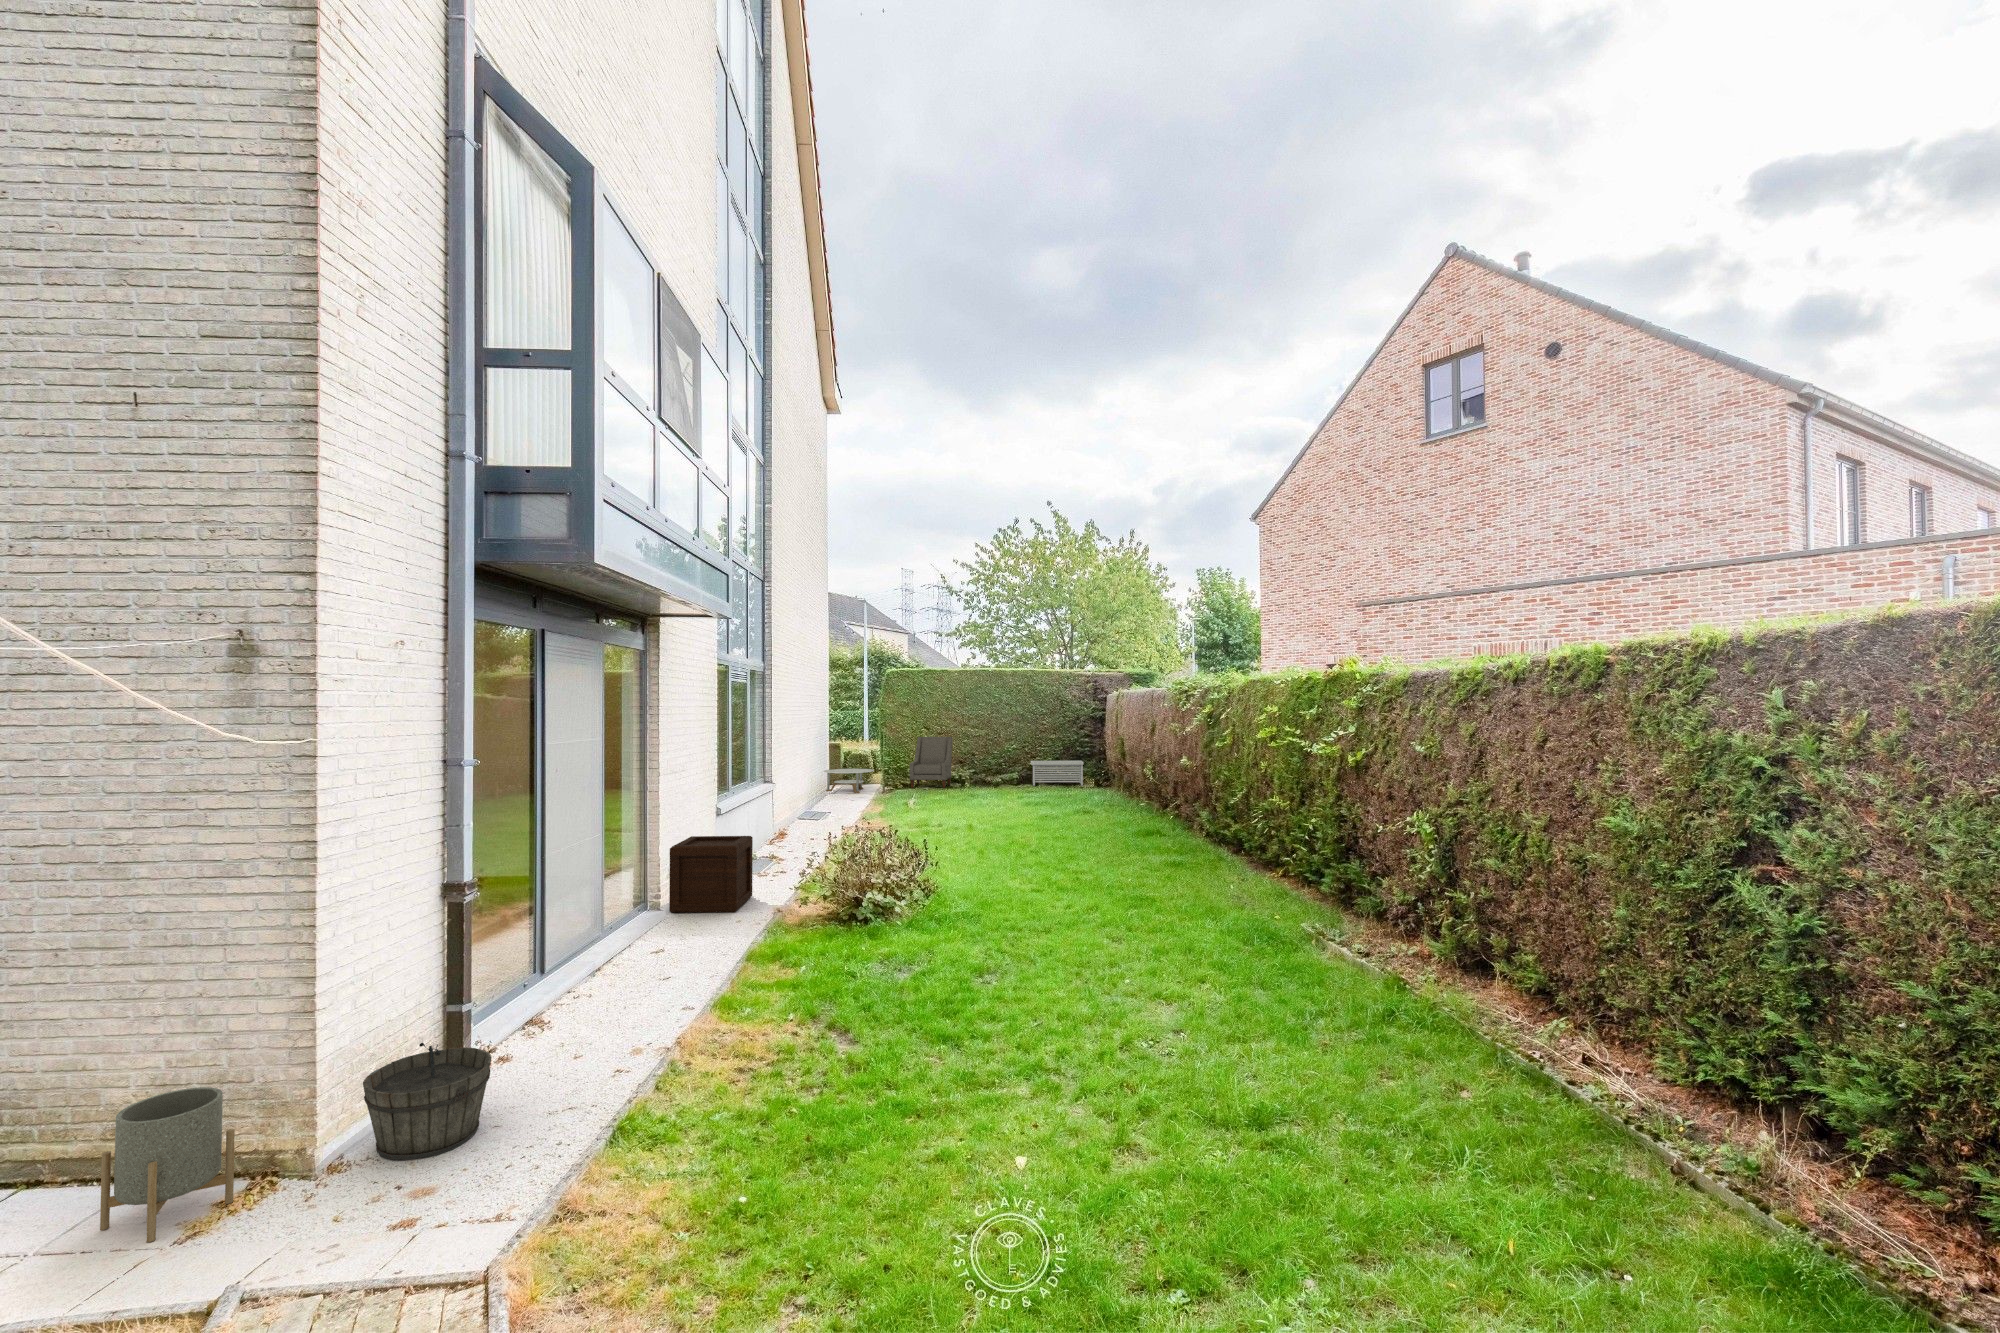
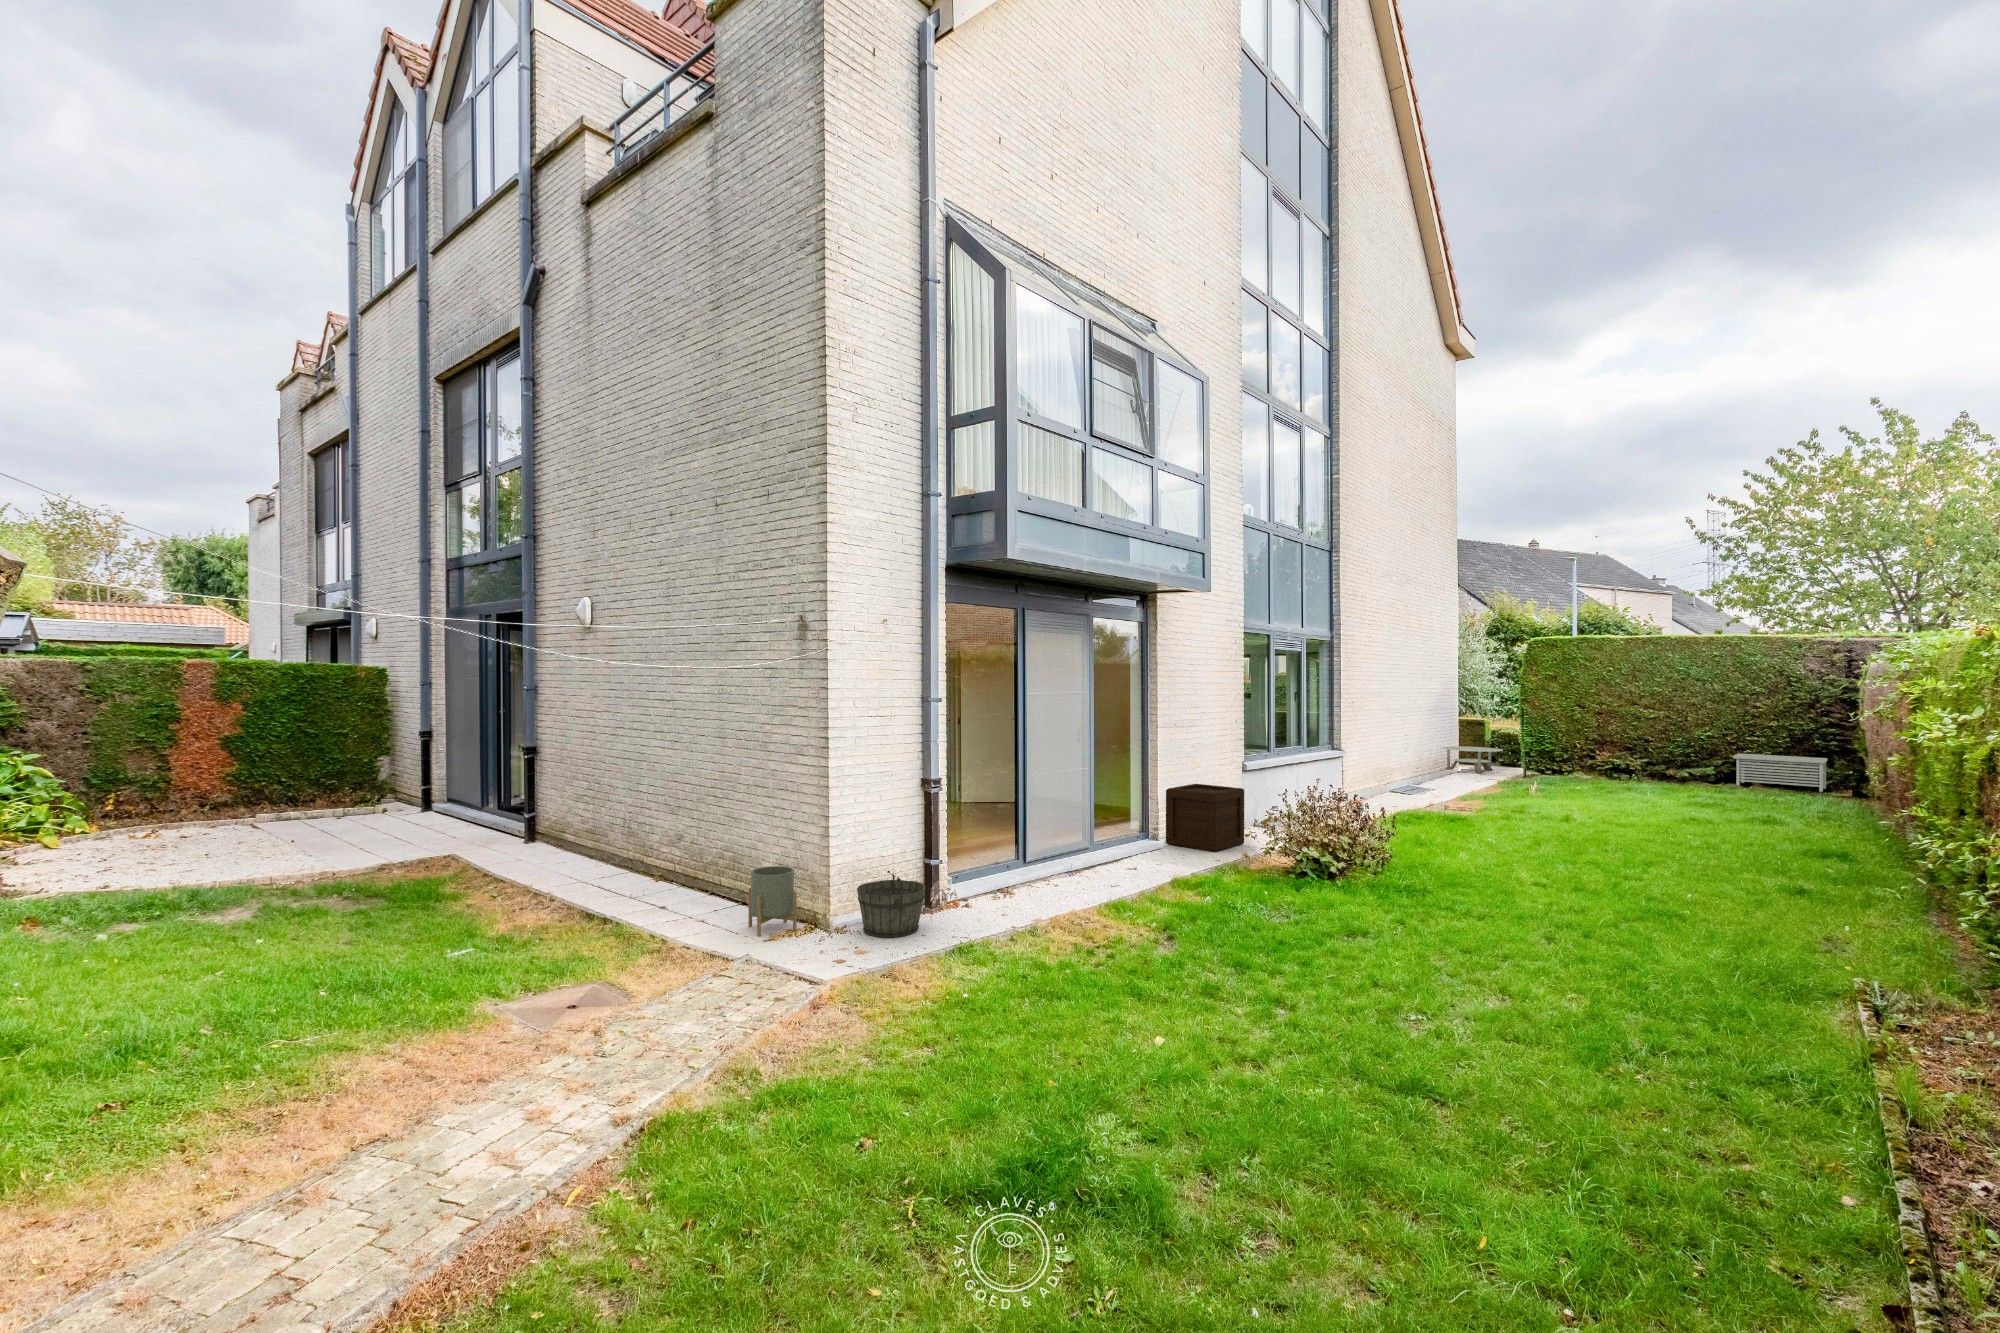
chair: present [910,737,953,788] -> none [1552,716,1617,778]

